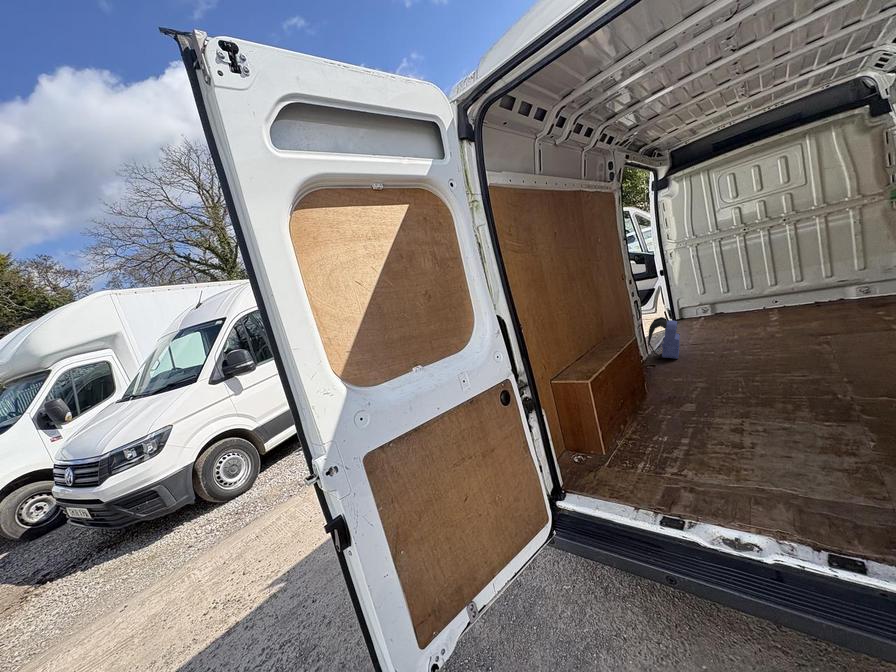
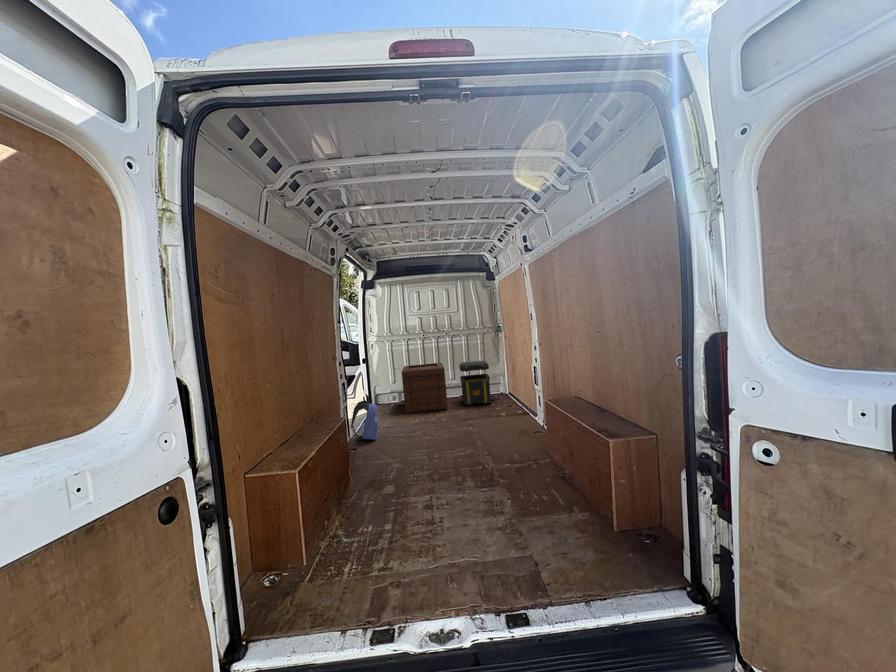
toolbox: none [809,250,872,316] -> present [459,361,491,405]
wooden crate: none [712,262,787,329] -> present [402,363,448,413]

